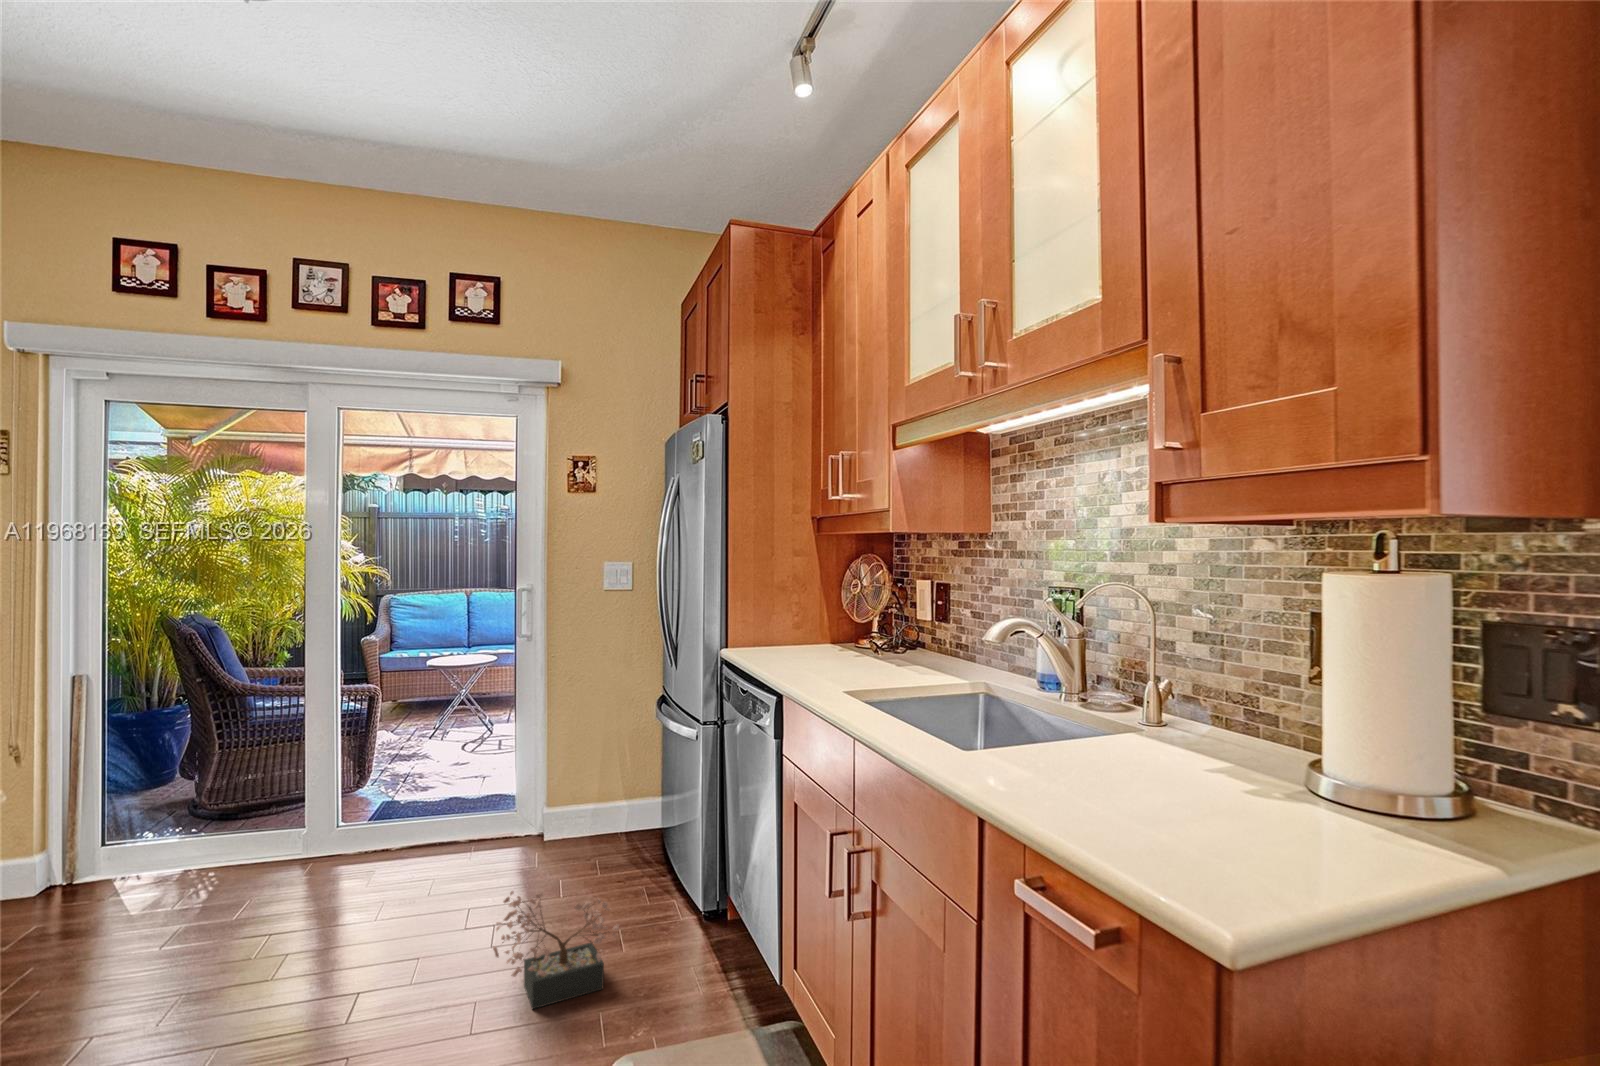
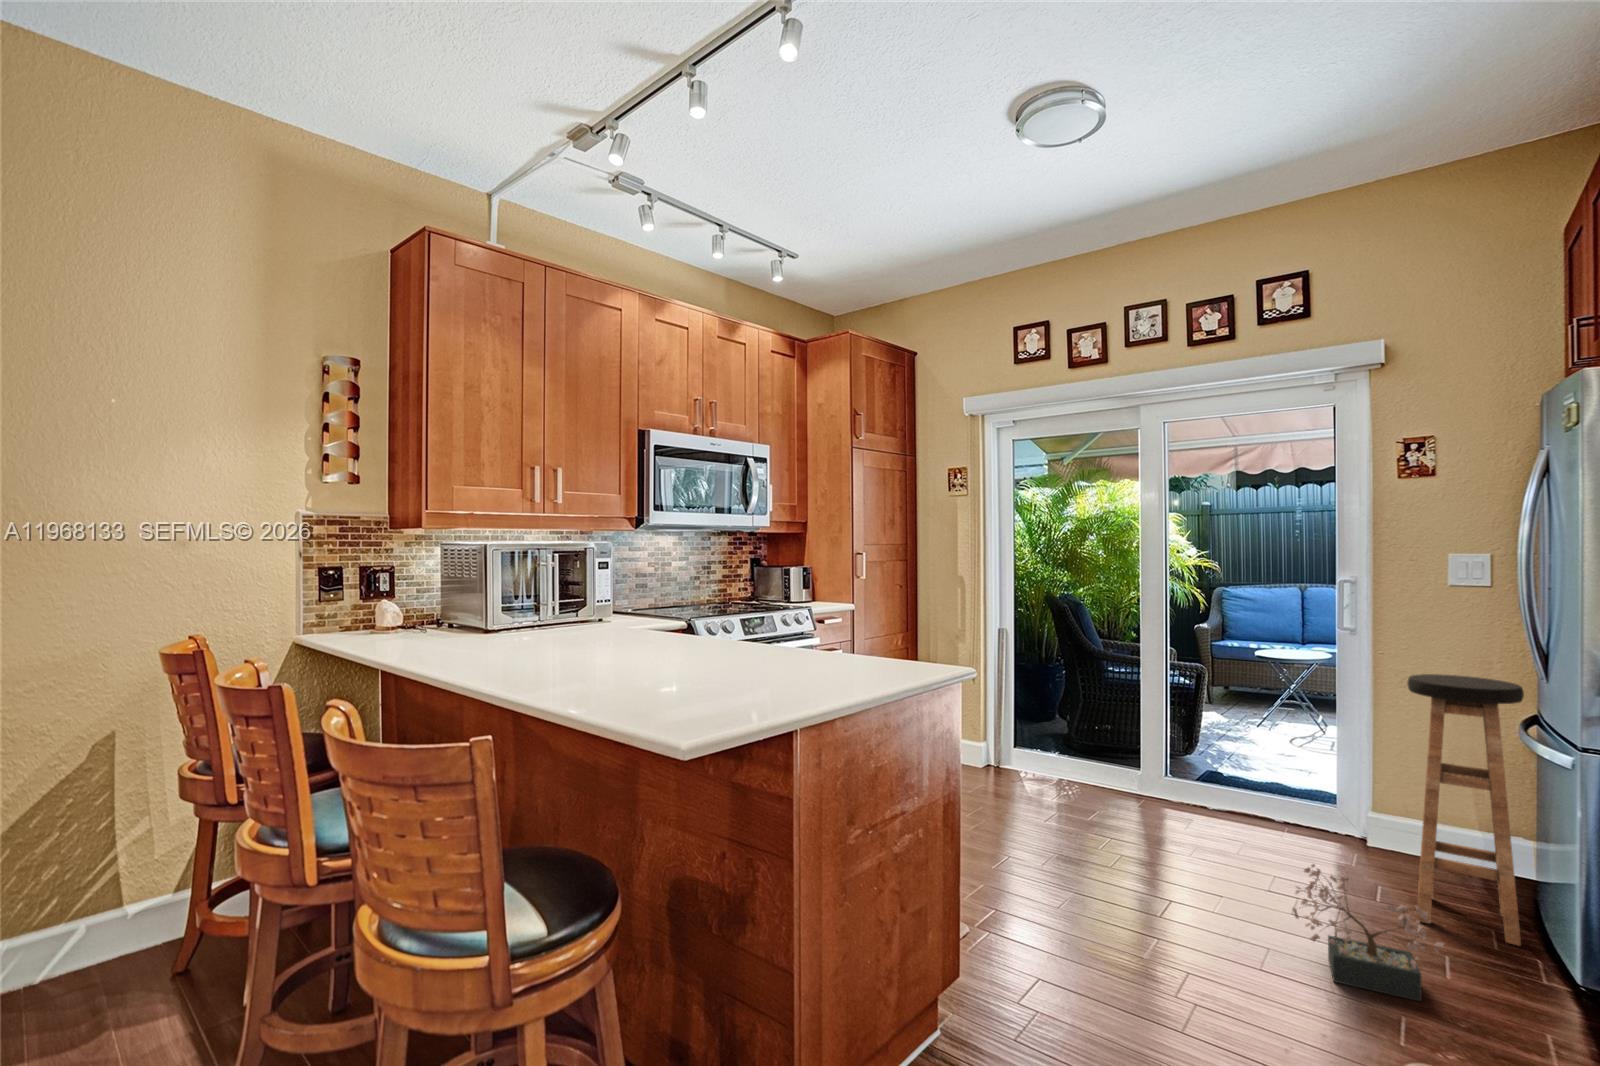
bar stool: none [580,669,659,901] -> present [1407,674,1524,946]

